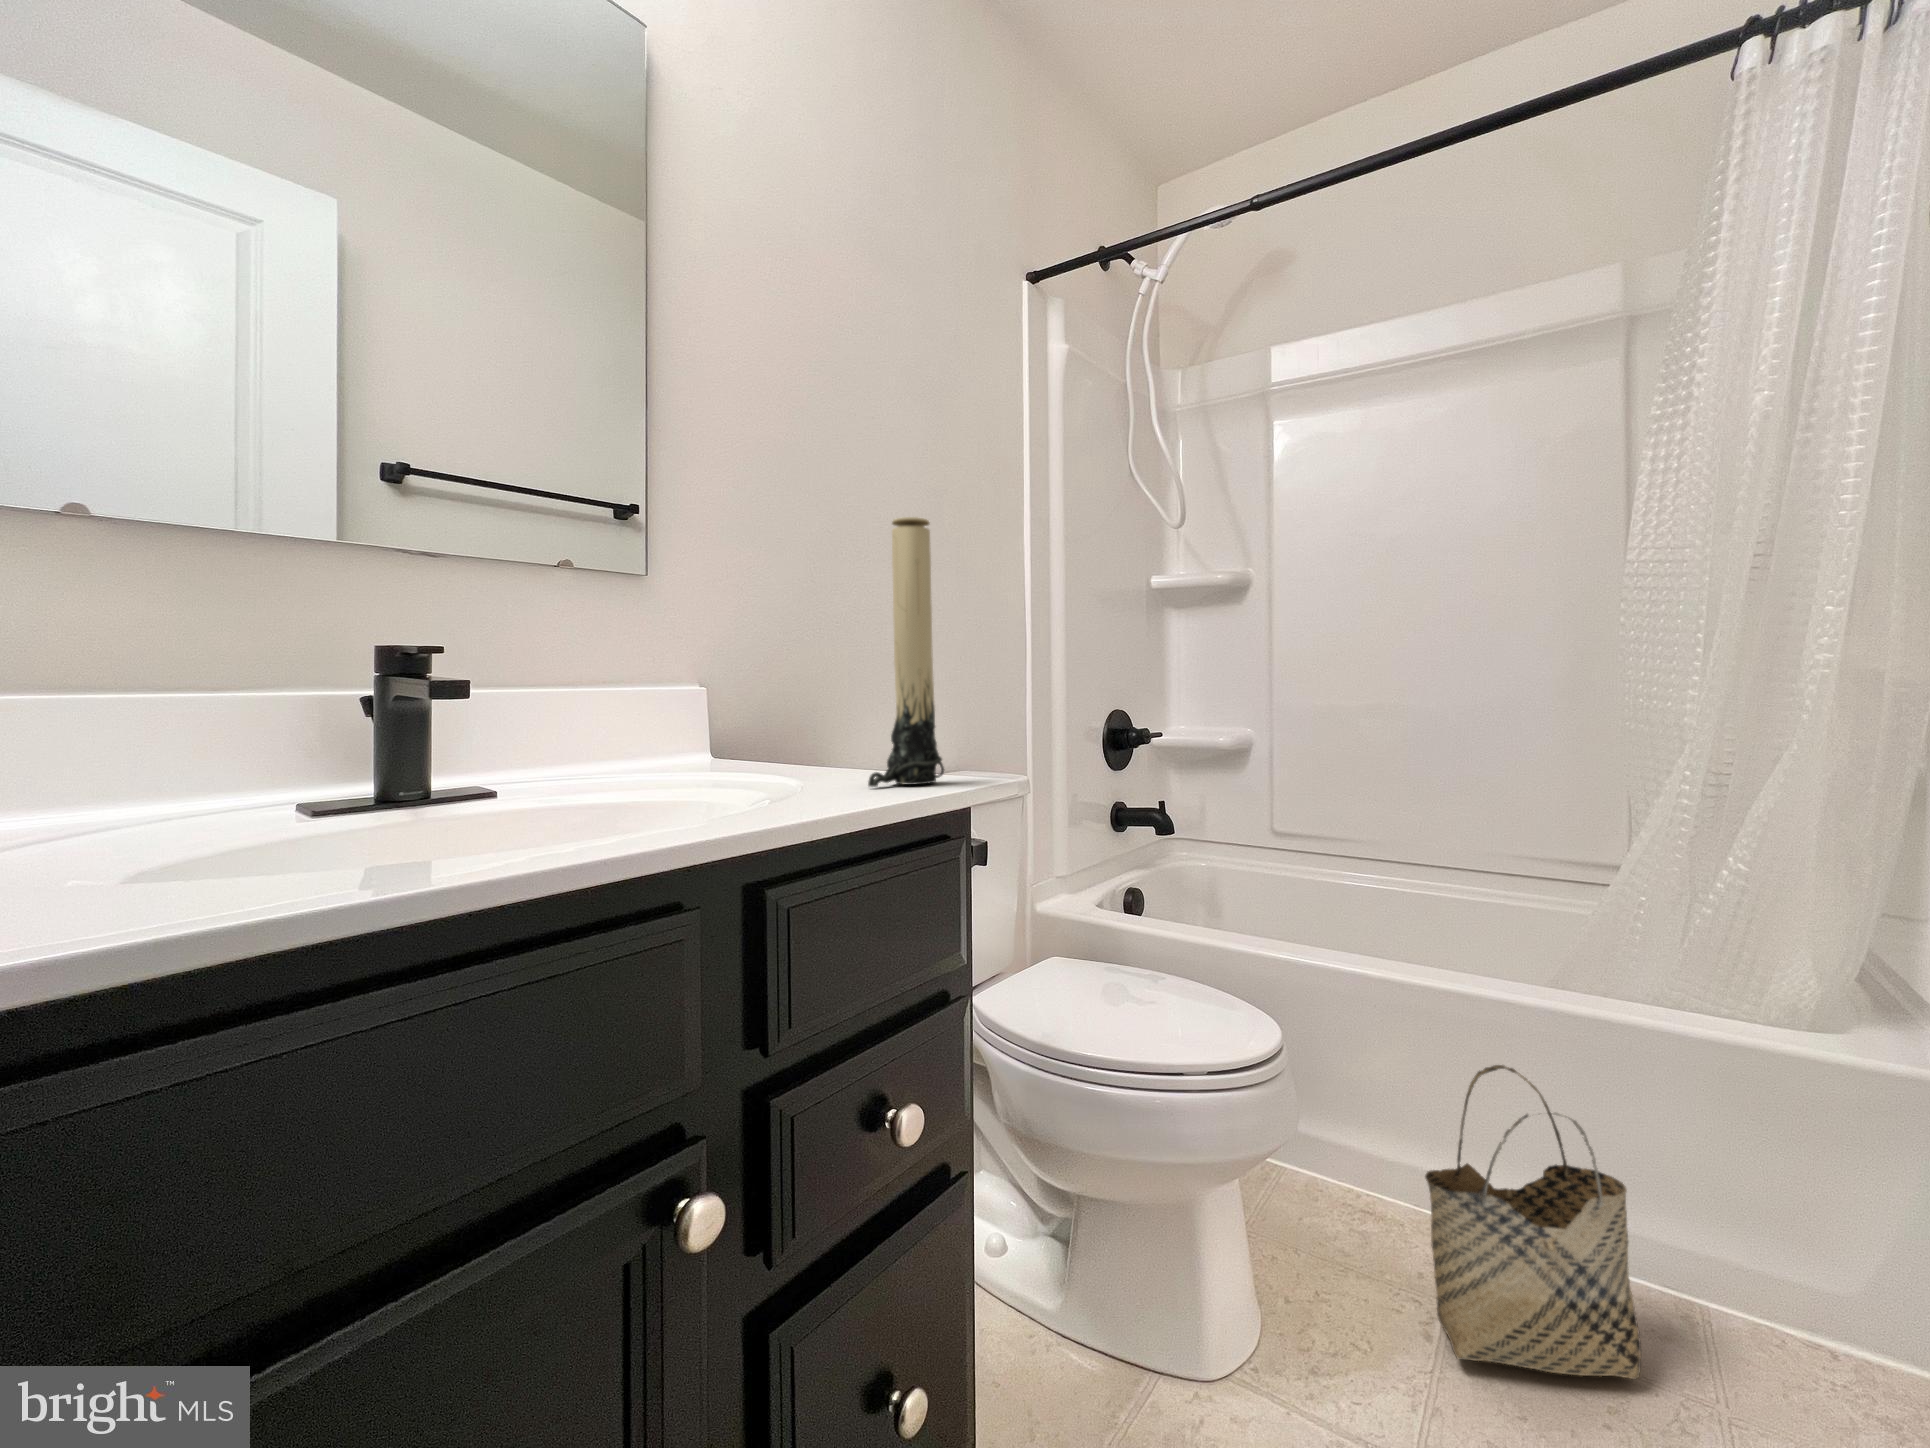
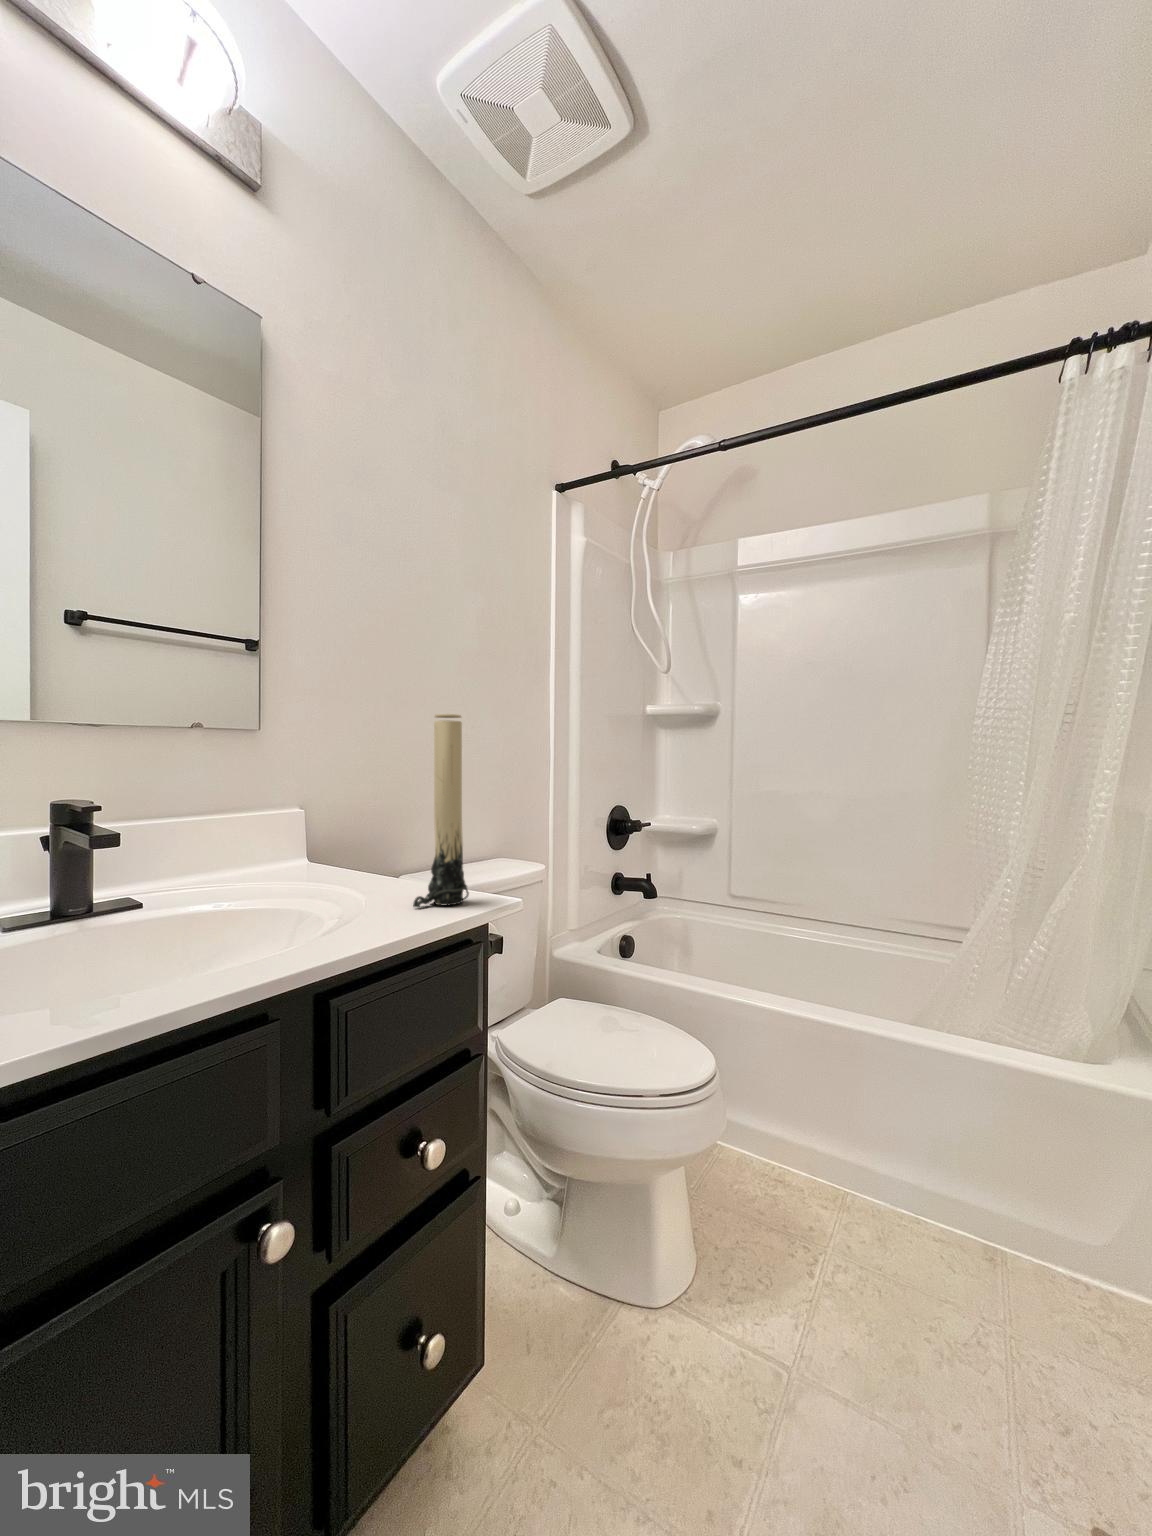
woven basket: present [1425,1065,1641,1379] -> none [813,1085,956,1307]

